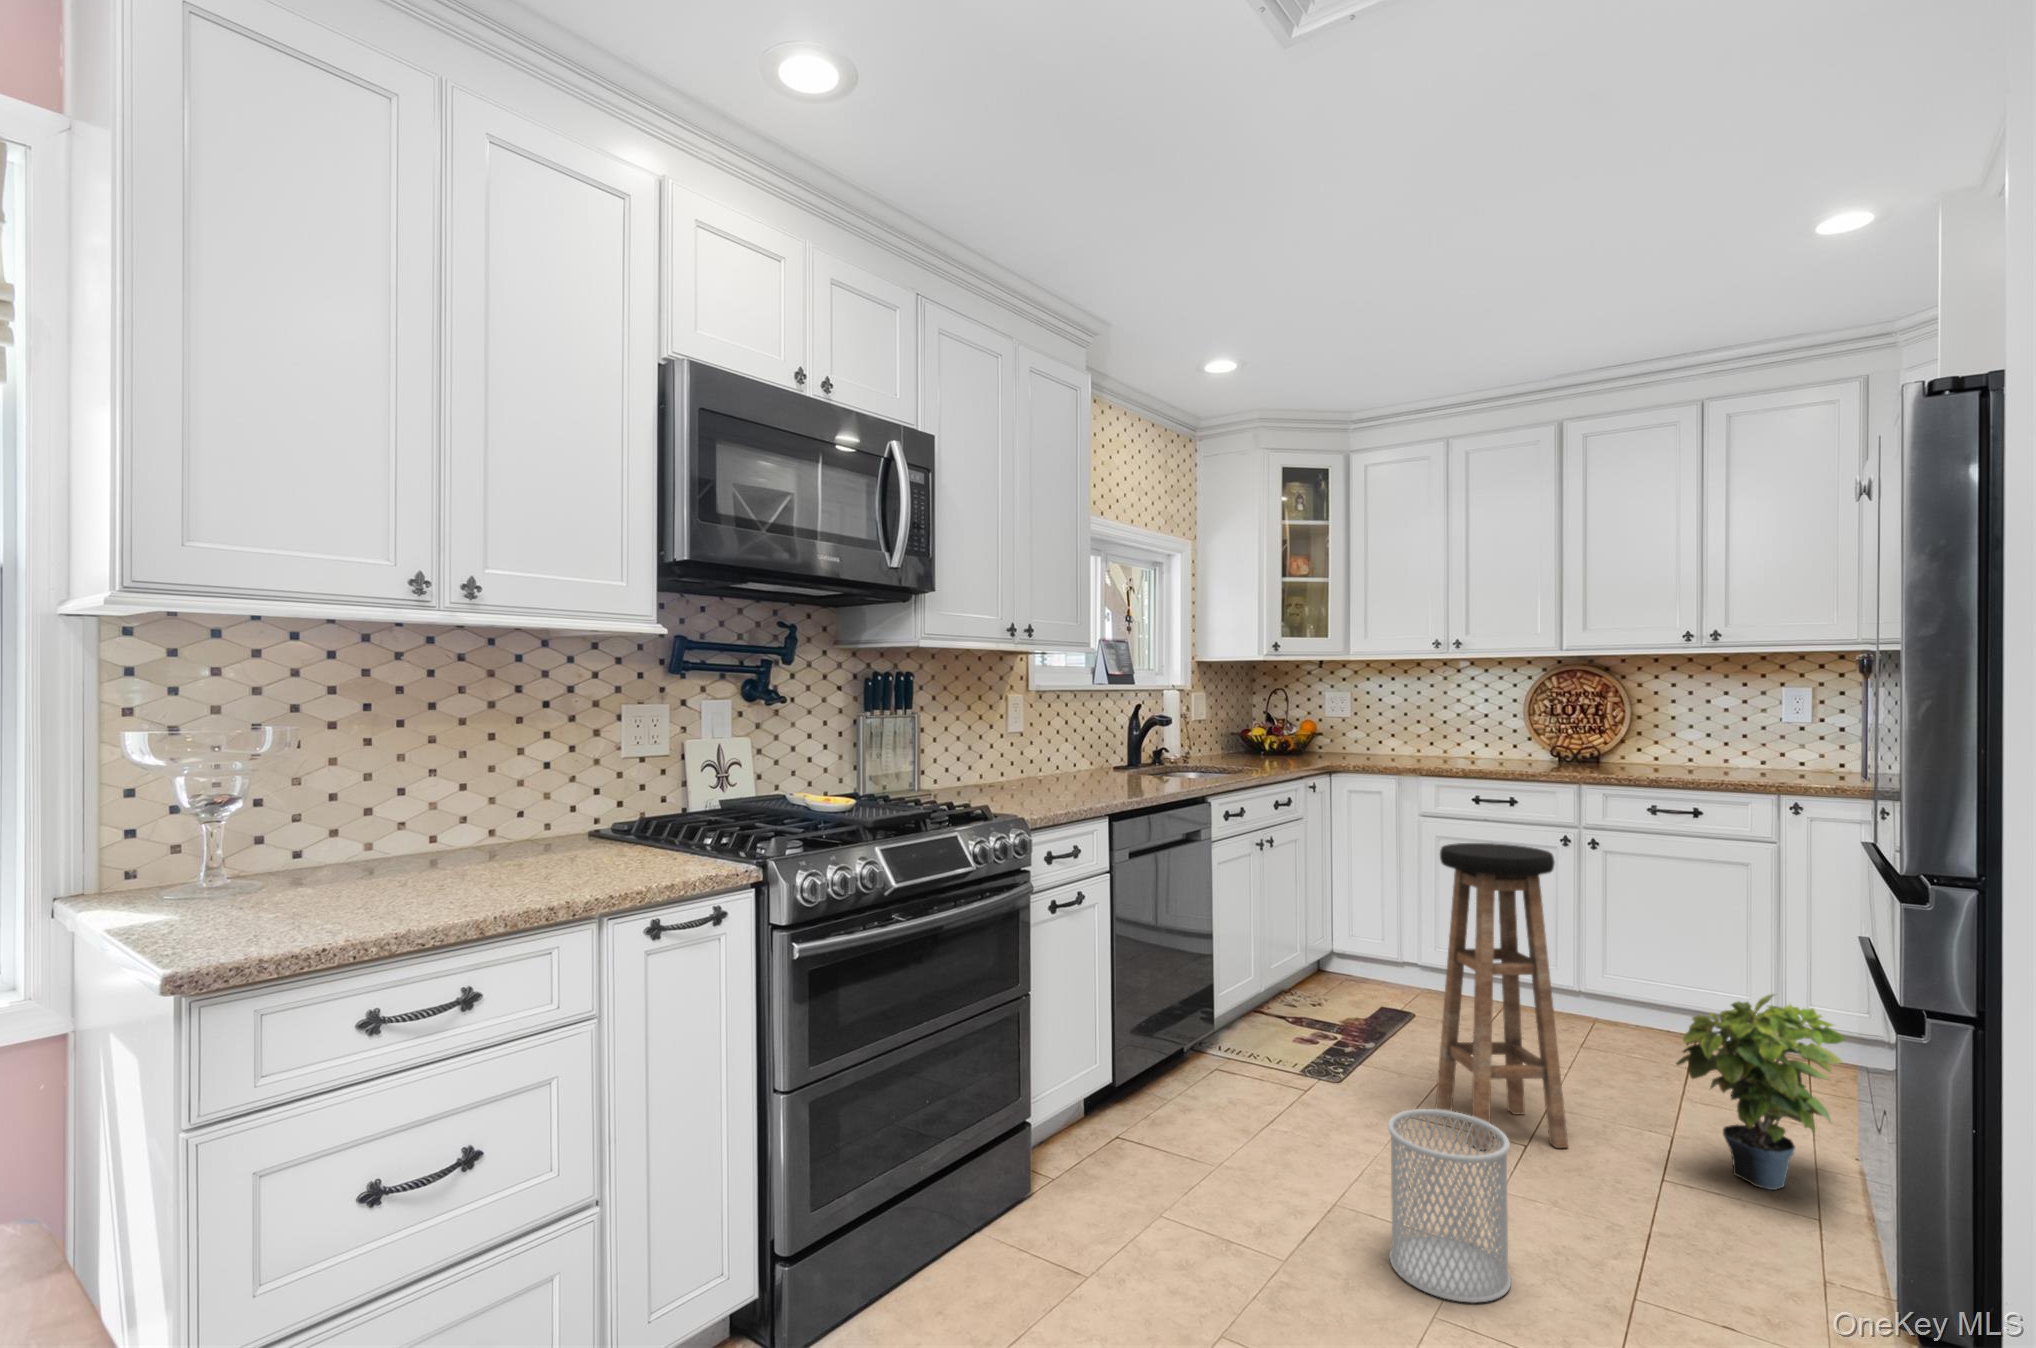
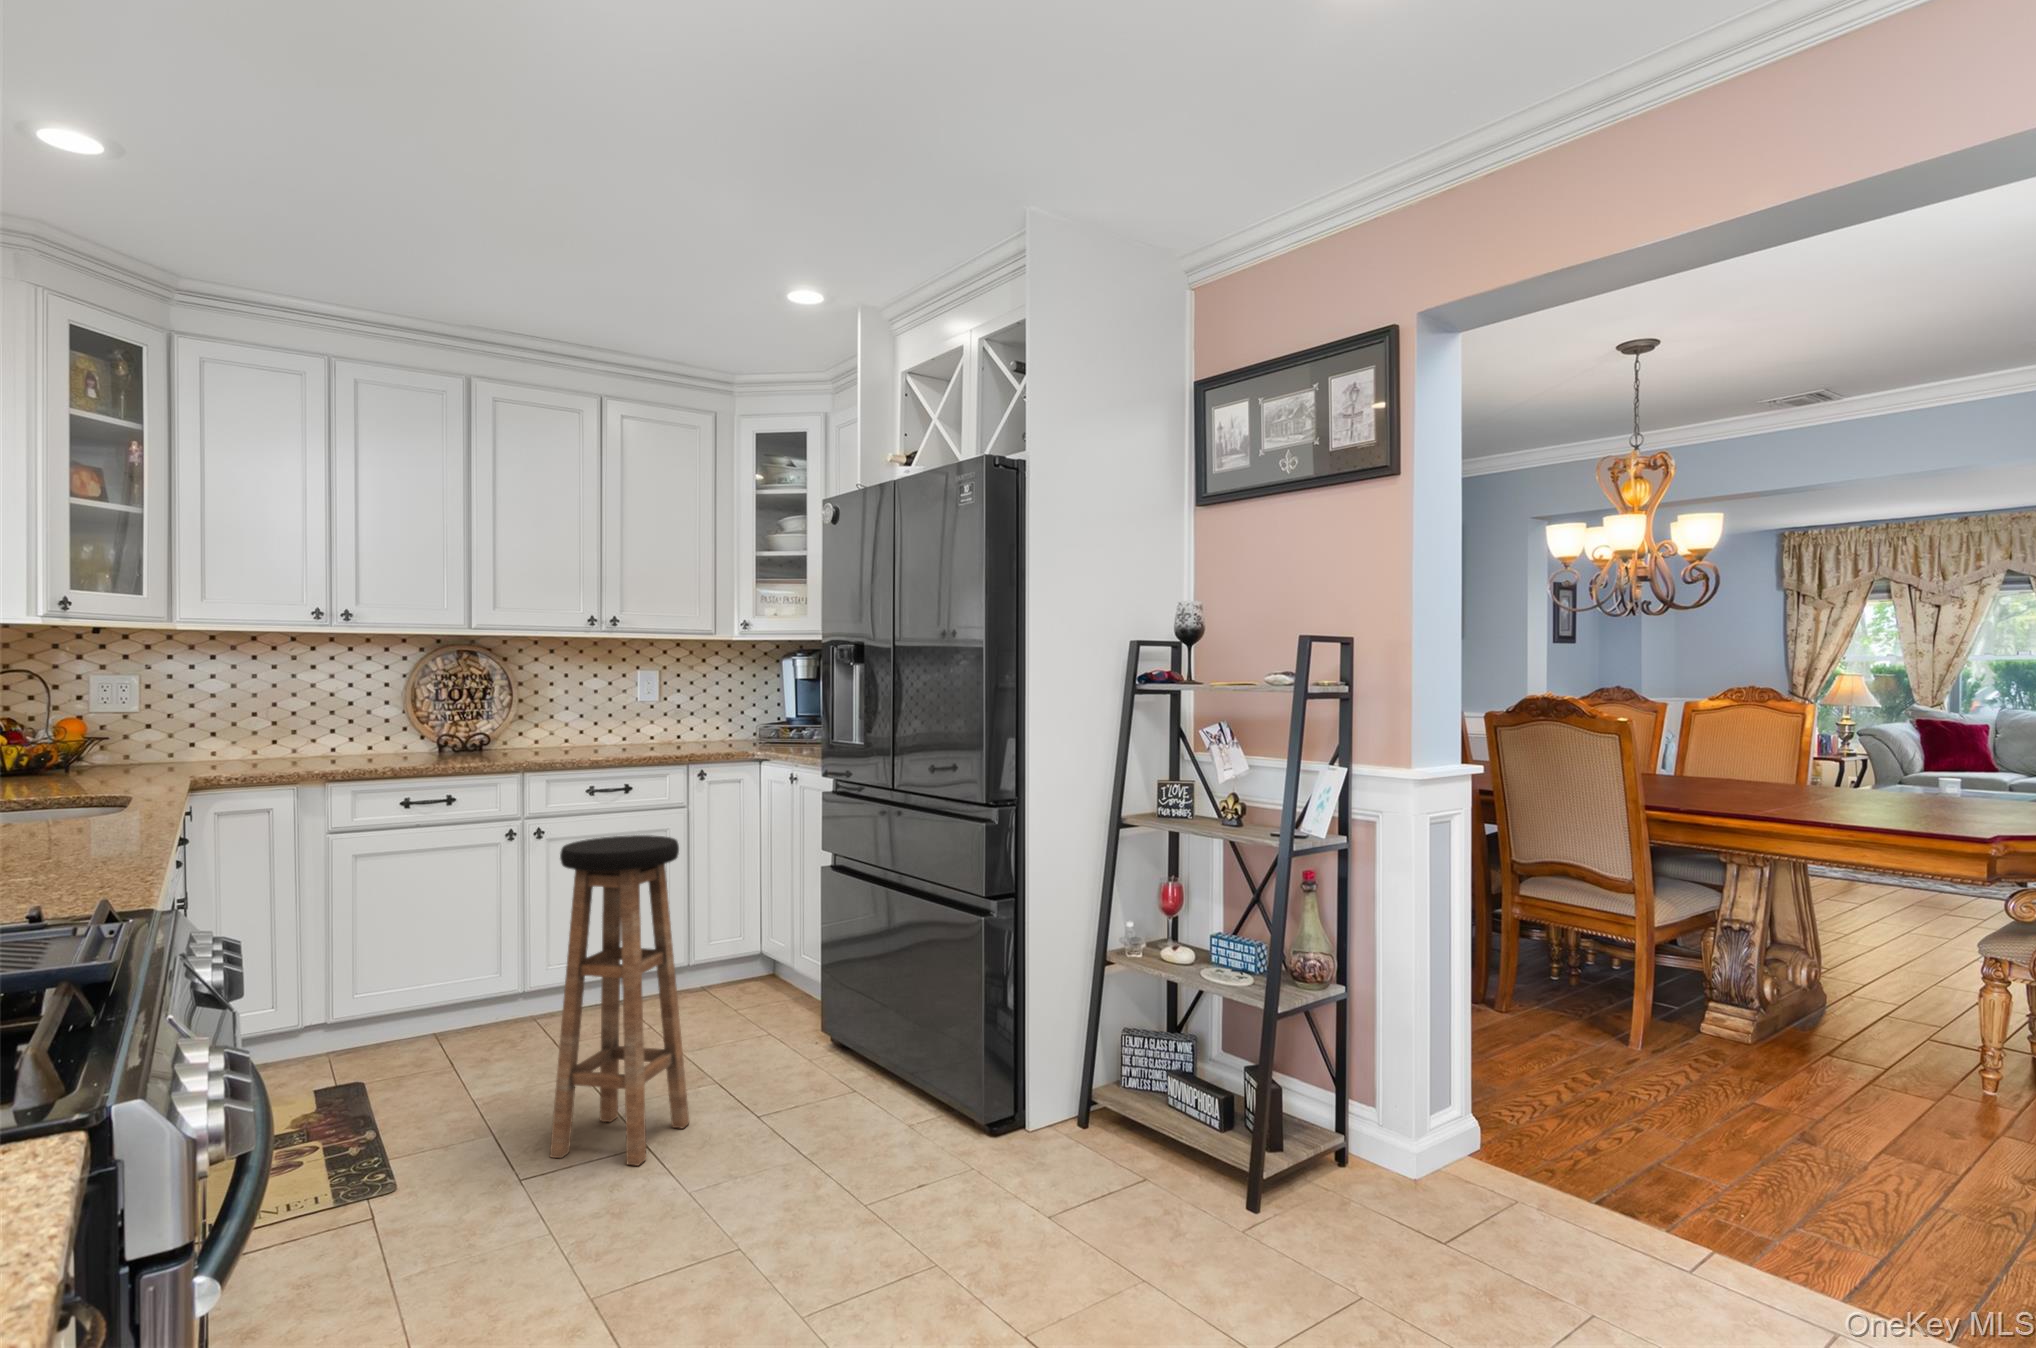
potted plant: present [1676,995,1845,1190] -> none [766,918,878,1081]
wastebasket: present [1388,1109,1511,1303] -> none [724,1102,843,1299]

